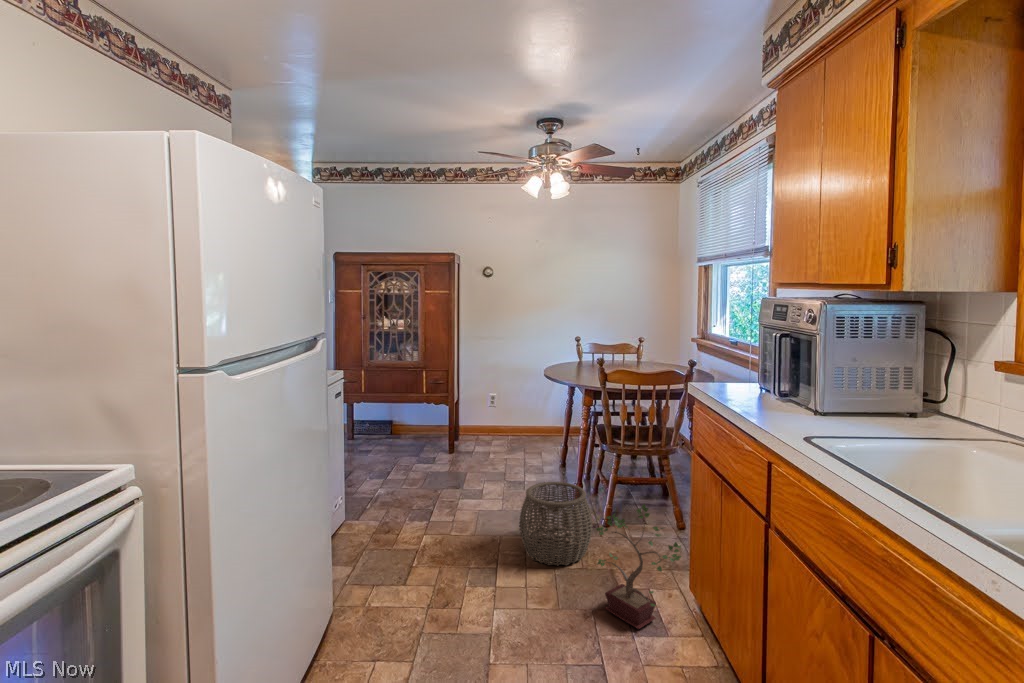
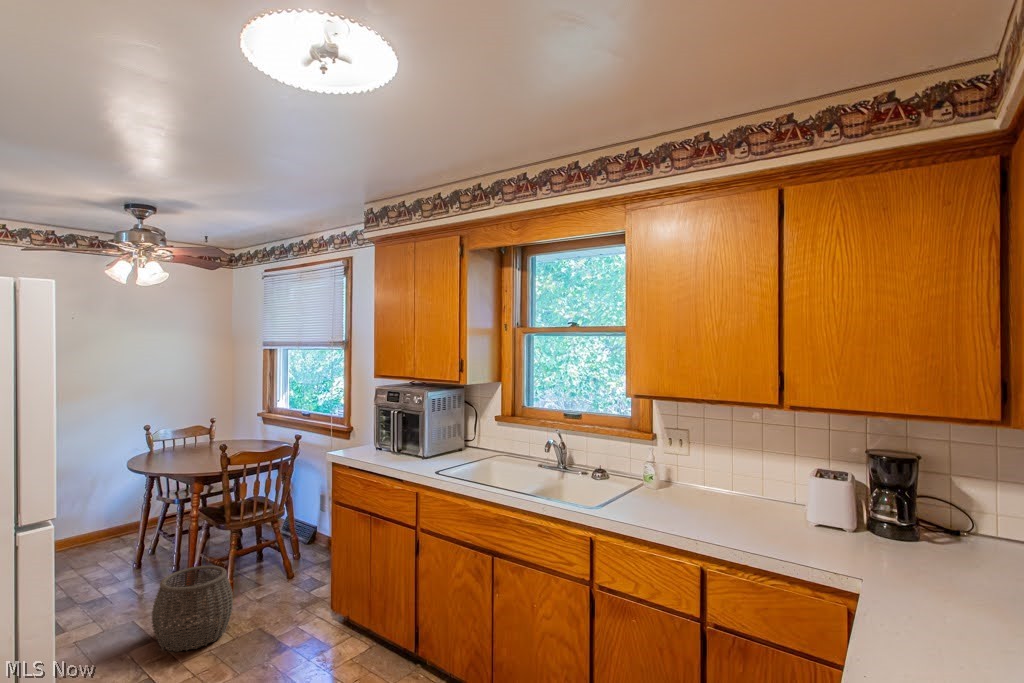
potted plant: present [596,504,681,629] -> none [260,552,347,655]

